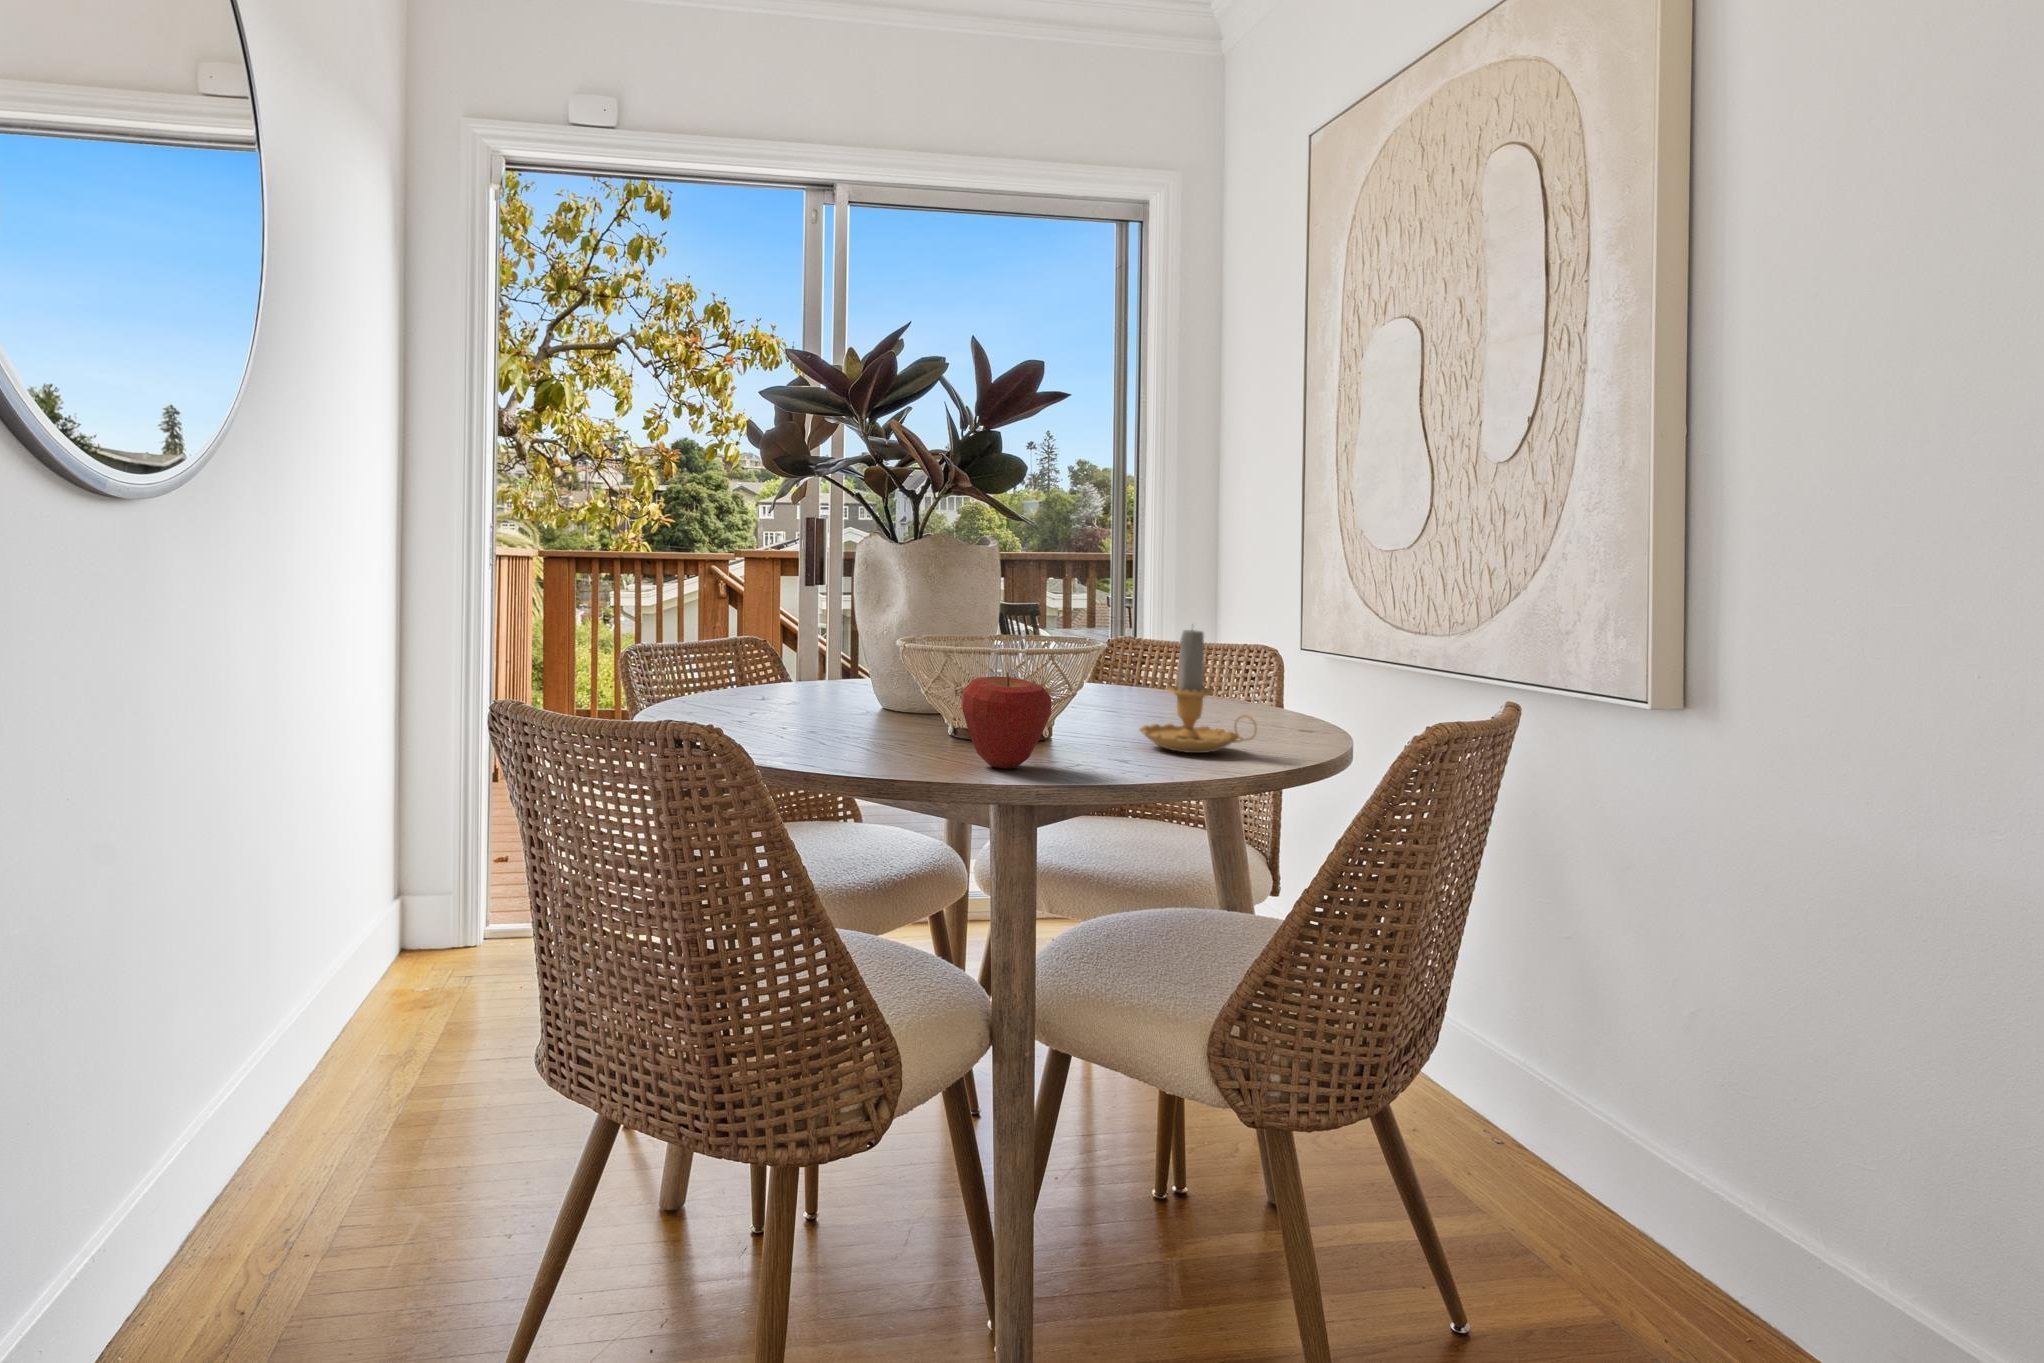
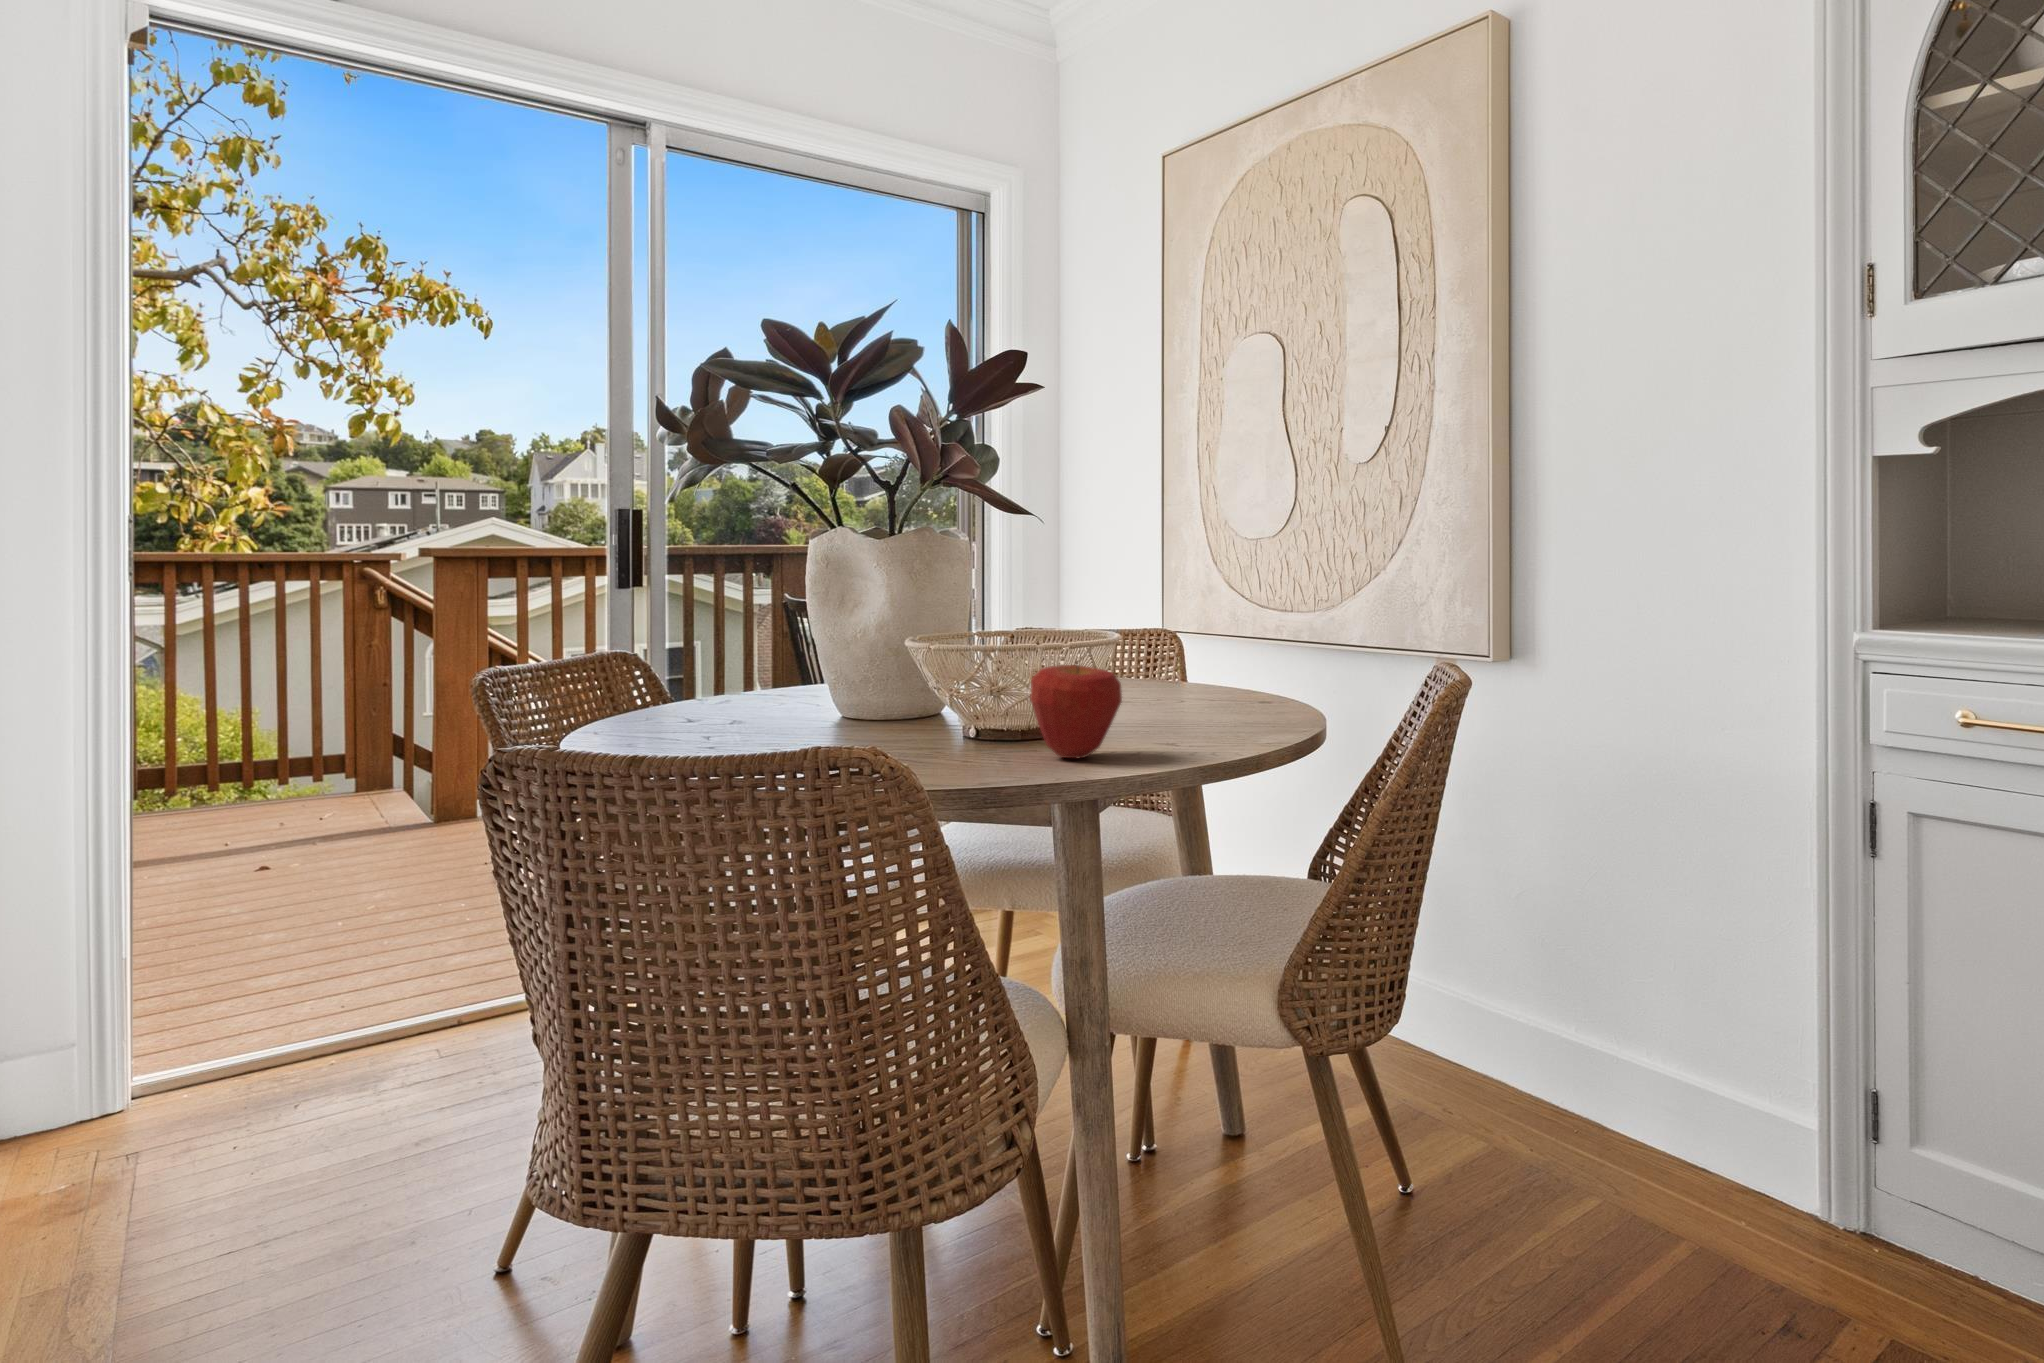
candle: present [1140,630,1257,753] -> none [1147,599,1262,723]

